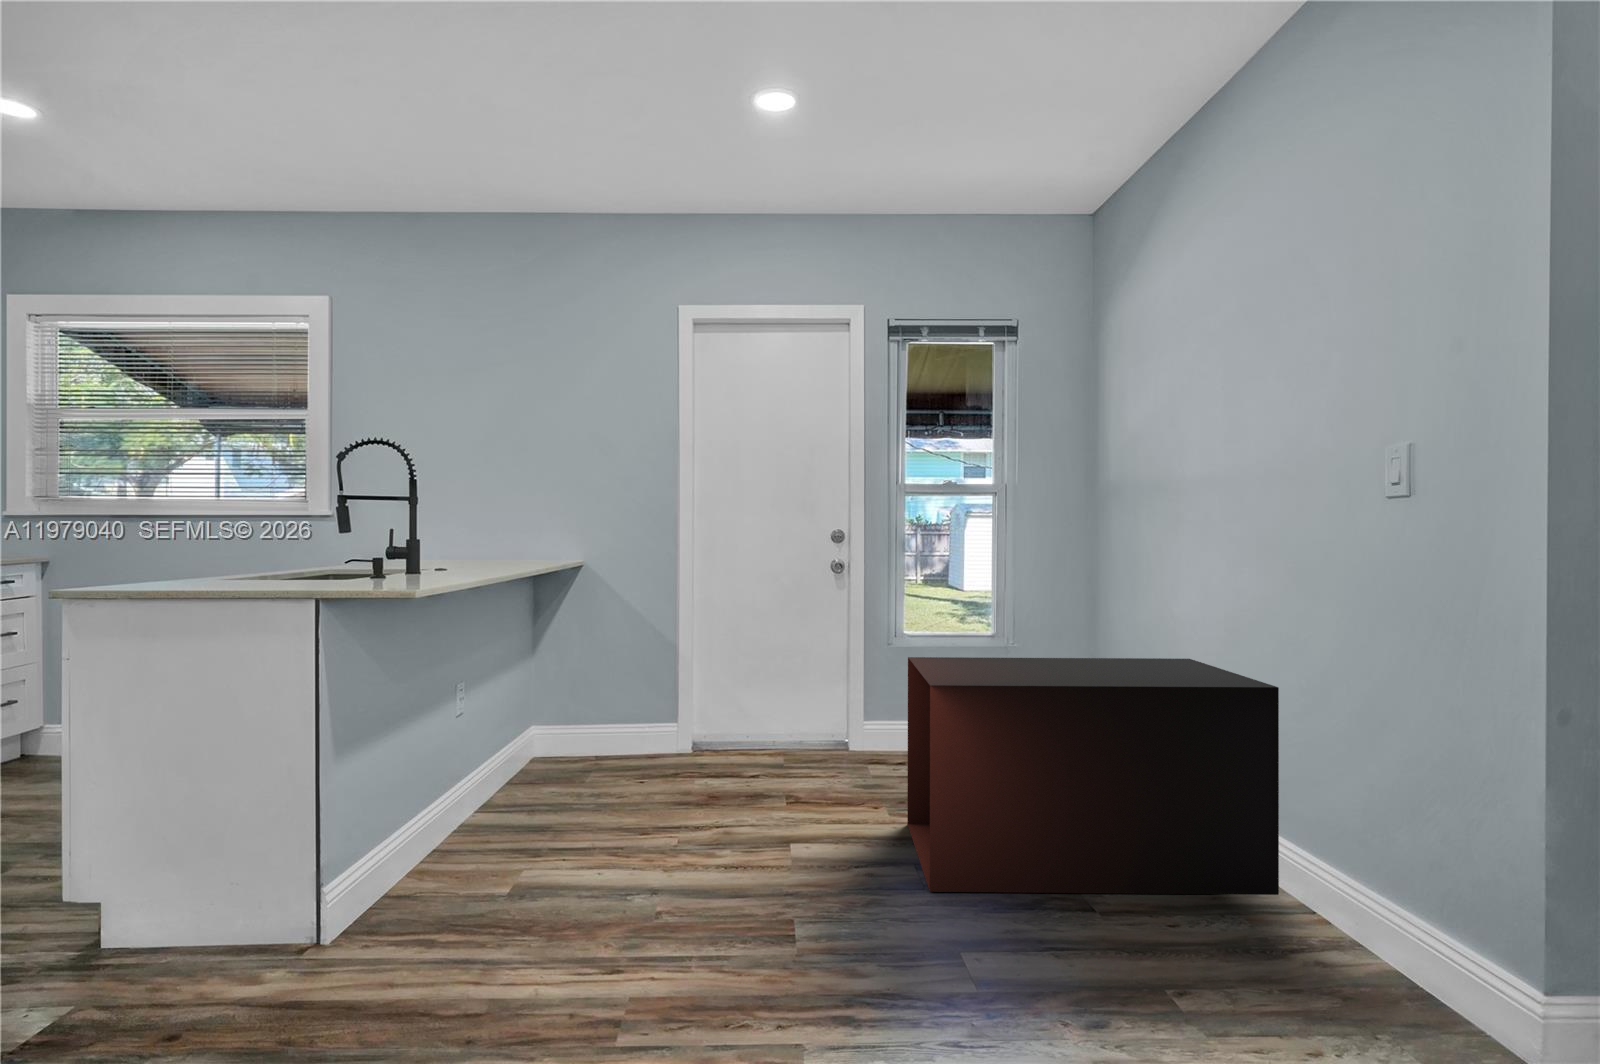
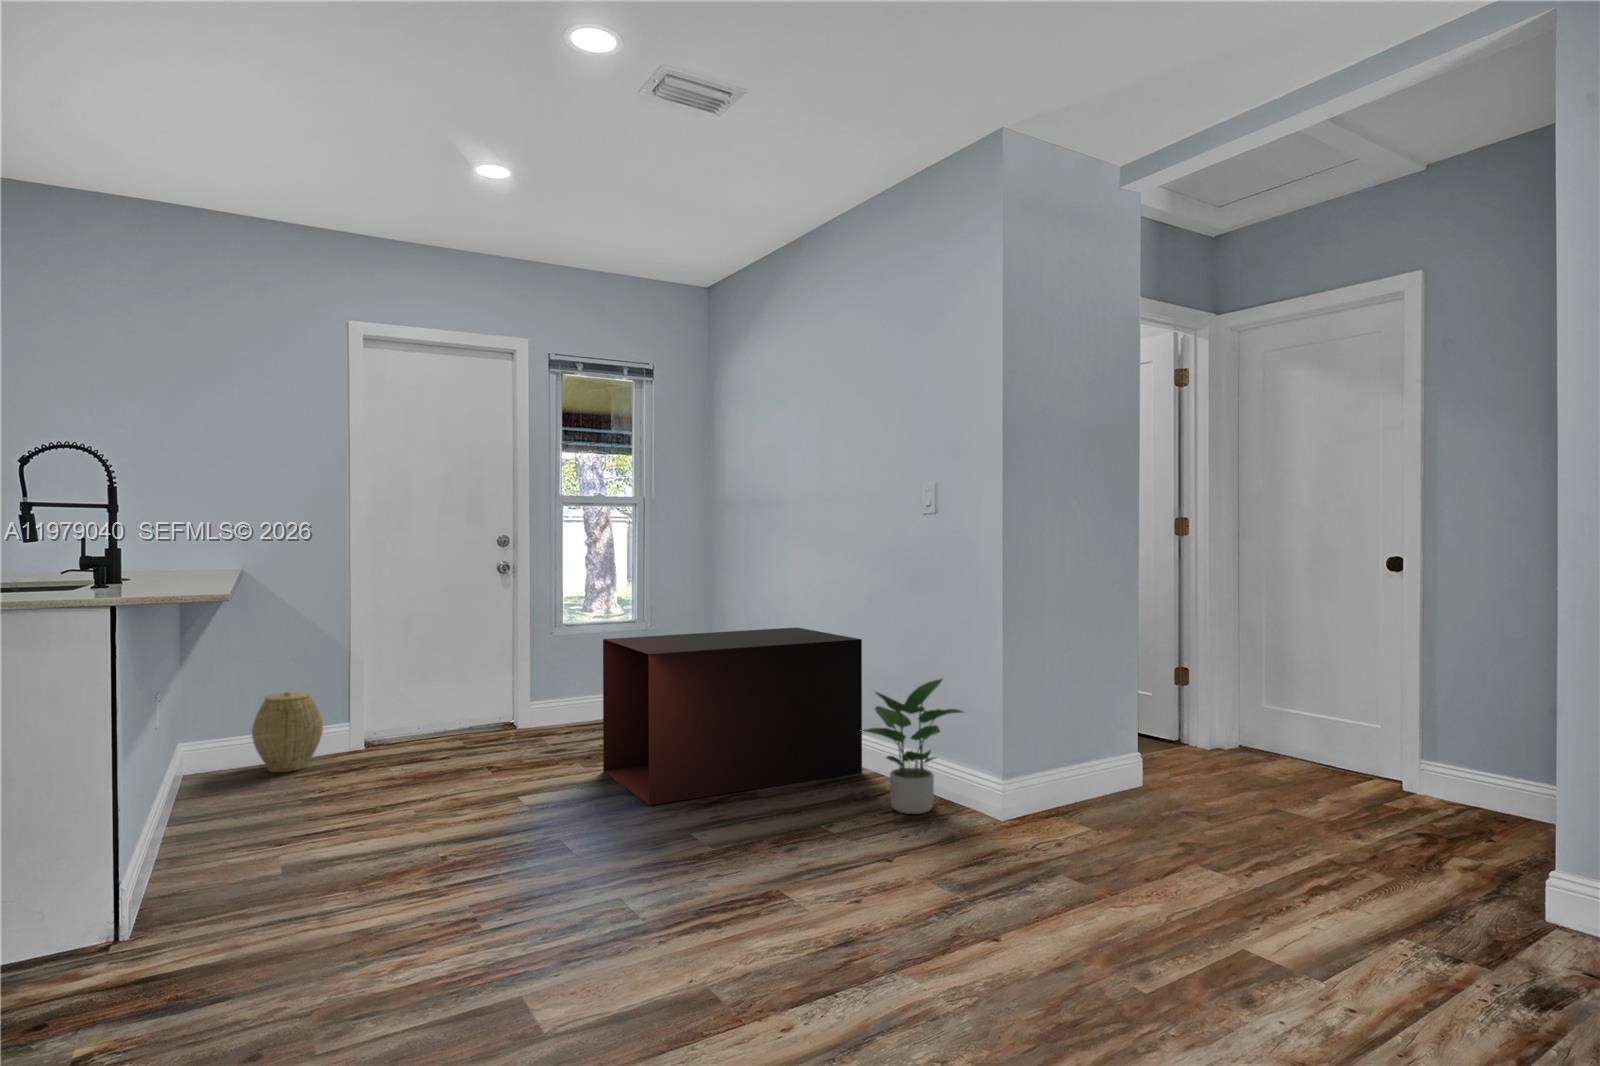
woven basket: none [580,687,644,770] -> present [252,692,323,772]
potted plant: none [1252,774,1467,1010] -> present [863,678,963,814]

